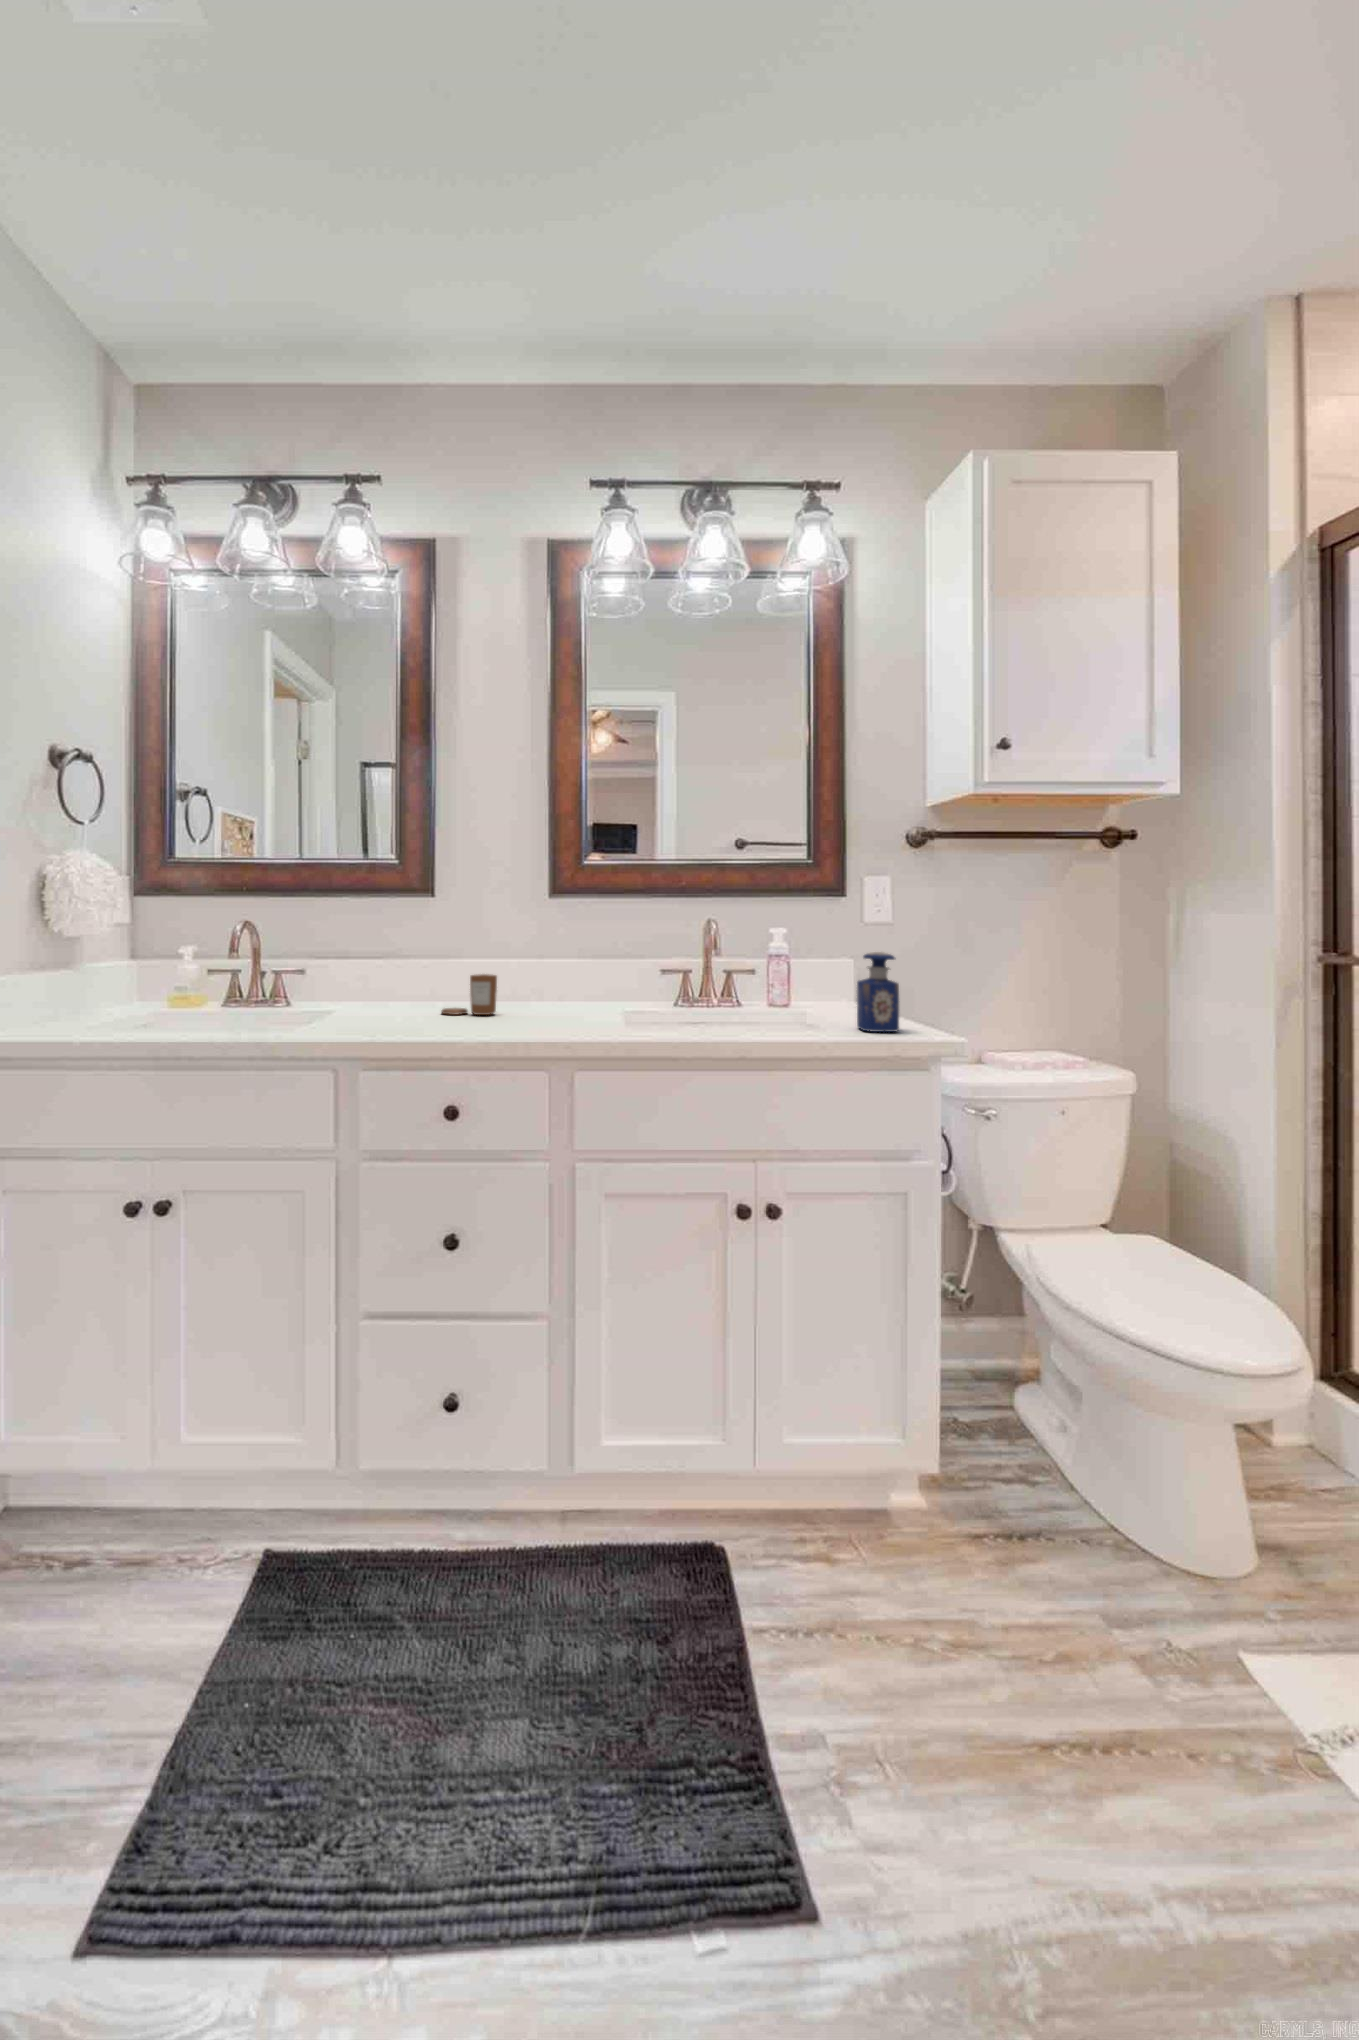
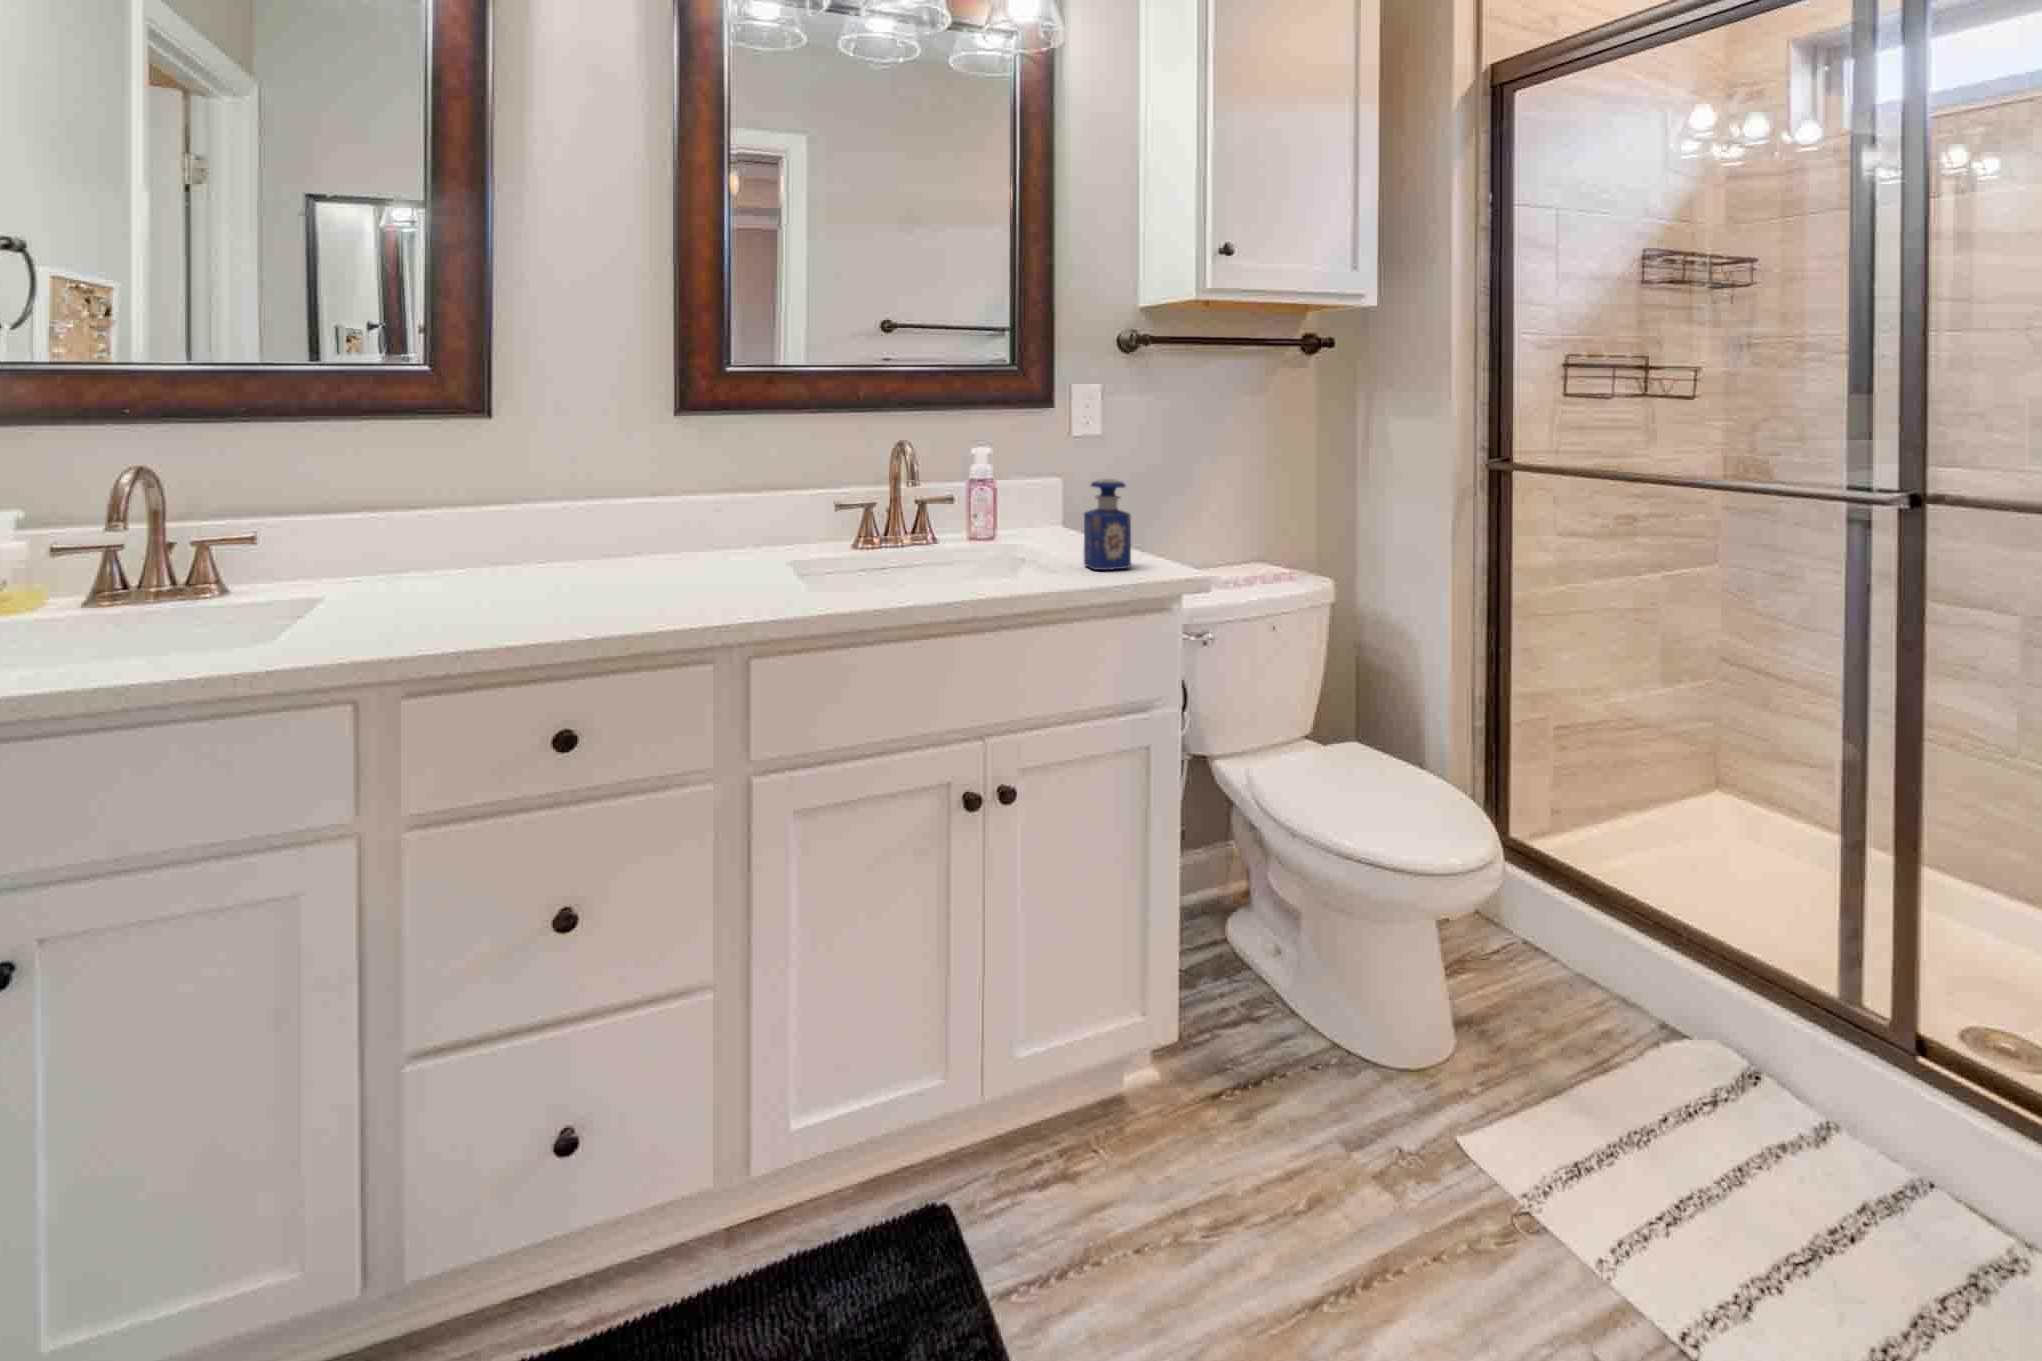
candle: present [441,974,497,1015] -> none [537,527,622,586]

